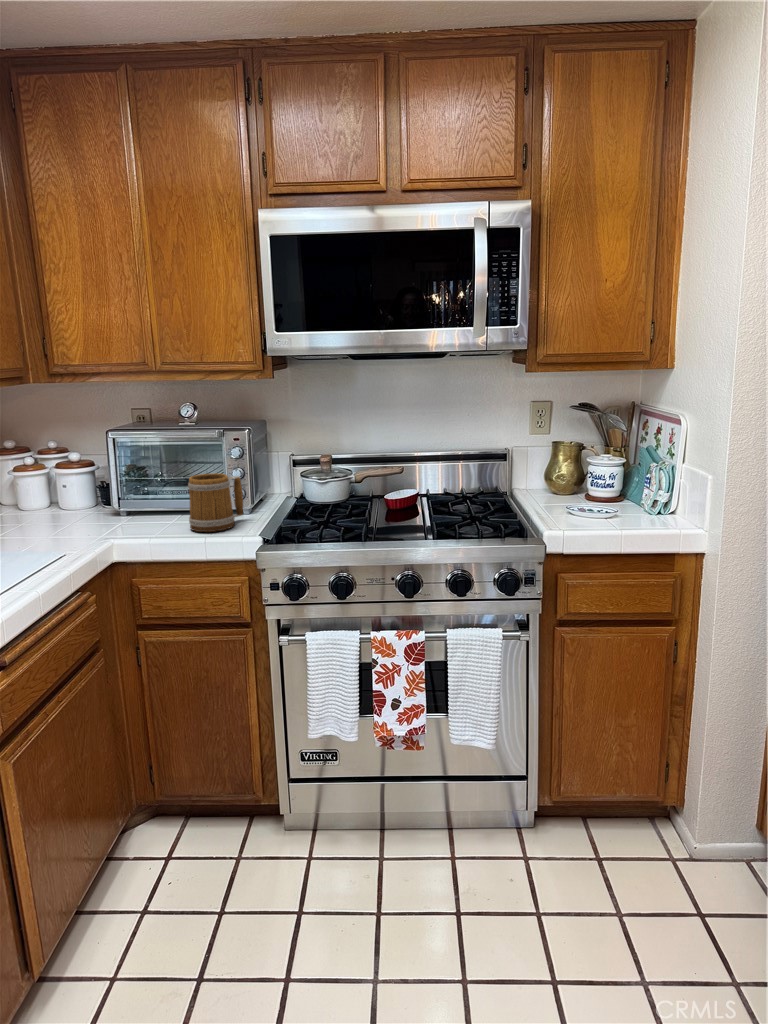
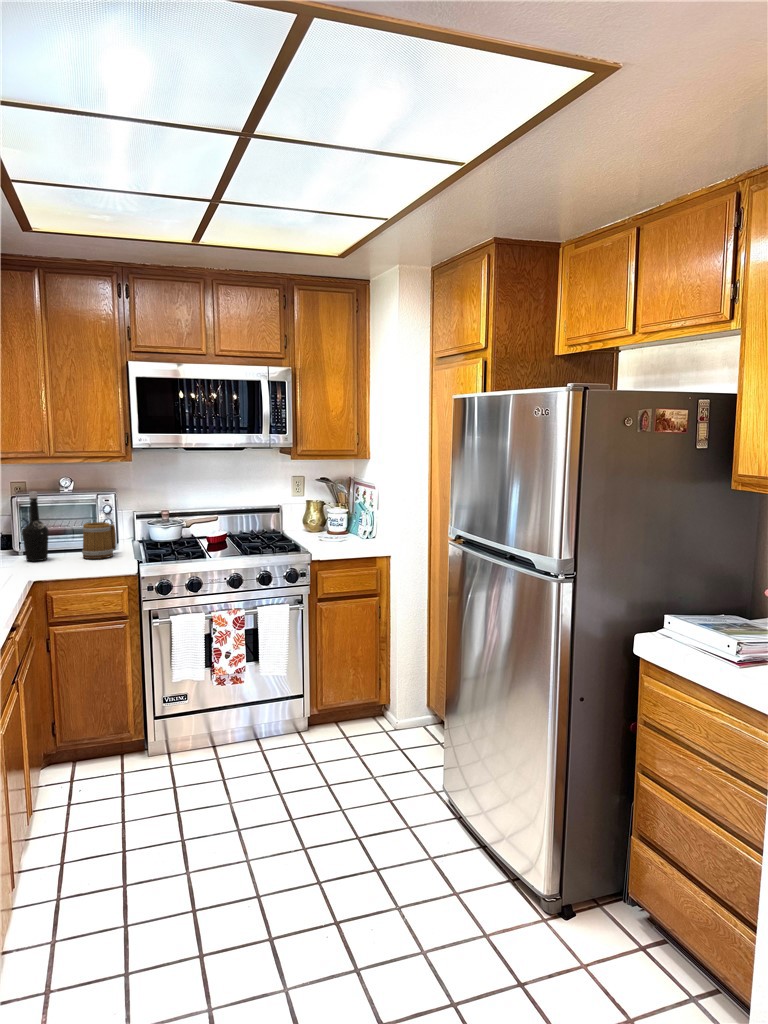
bottle: none [106,426,144,530] -> present [22,492,48,561]

